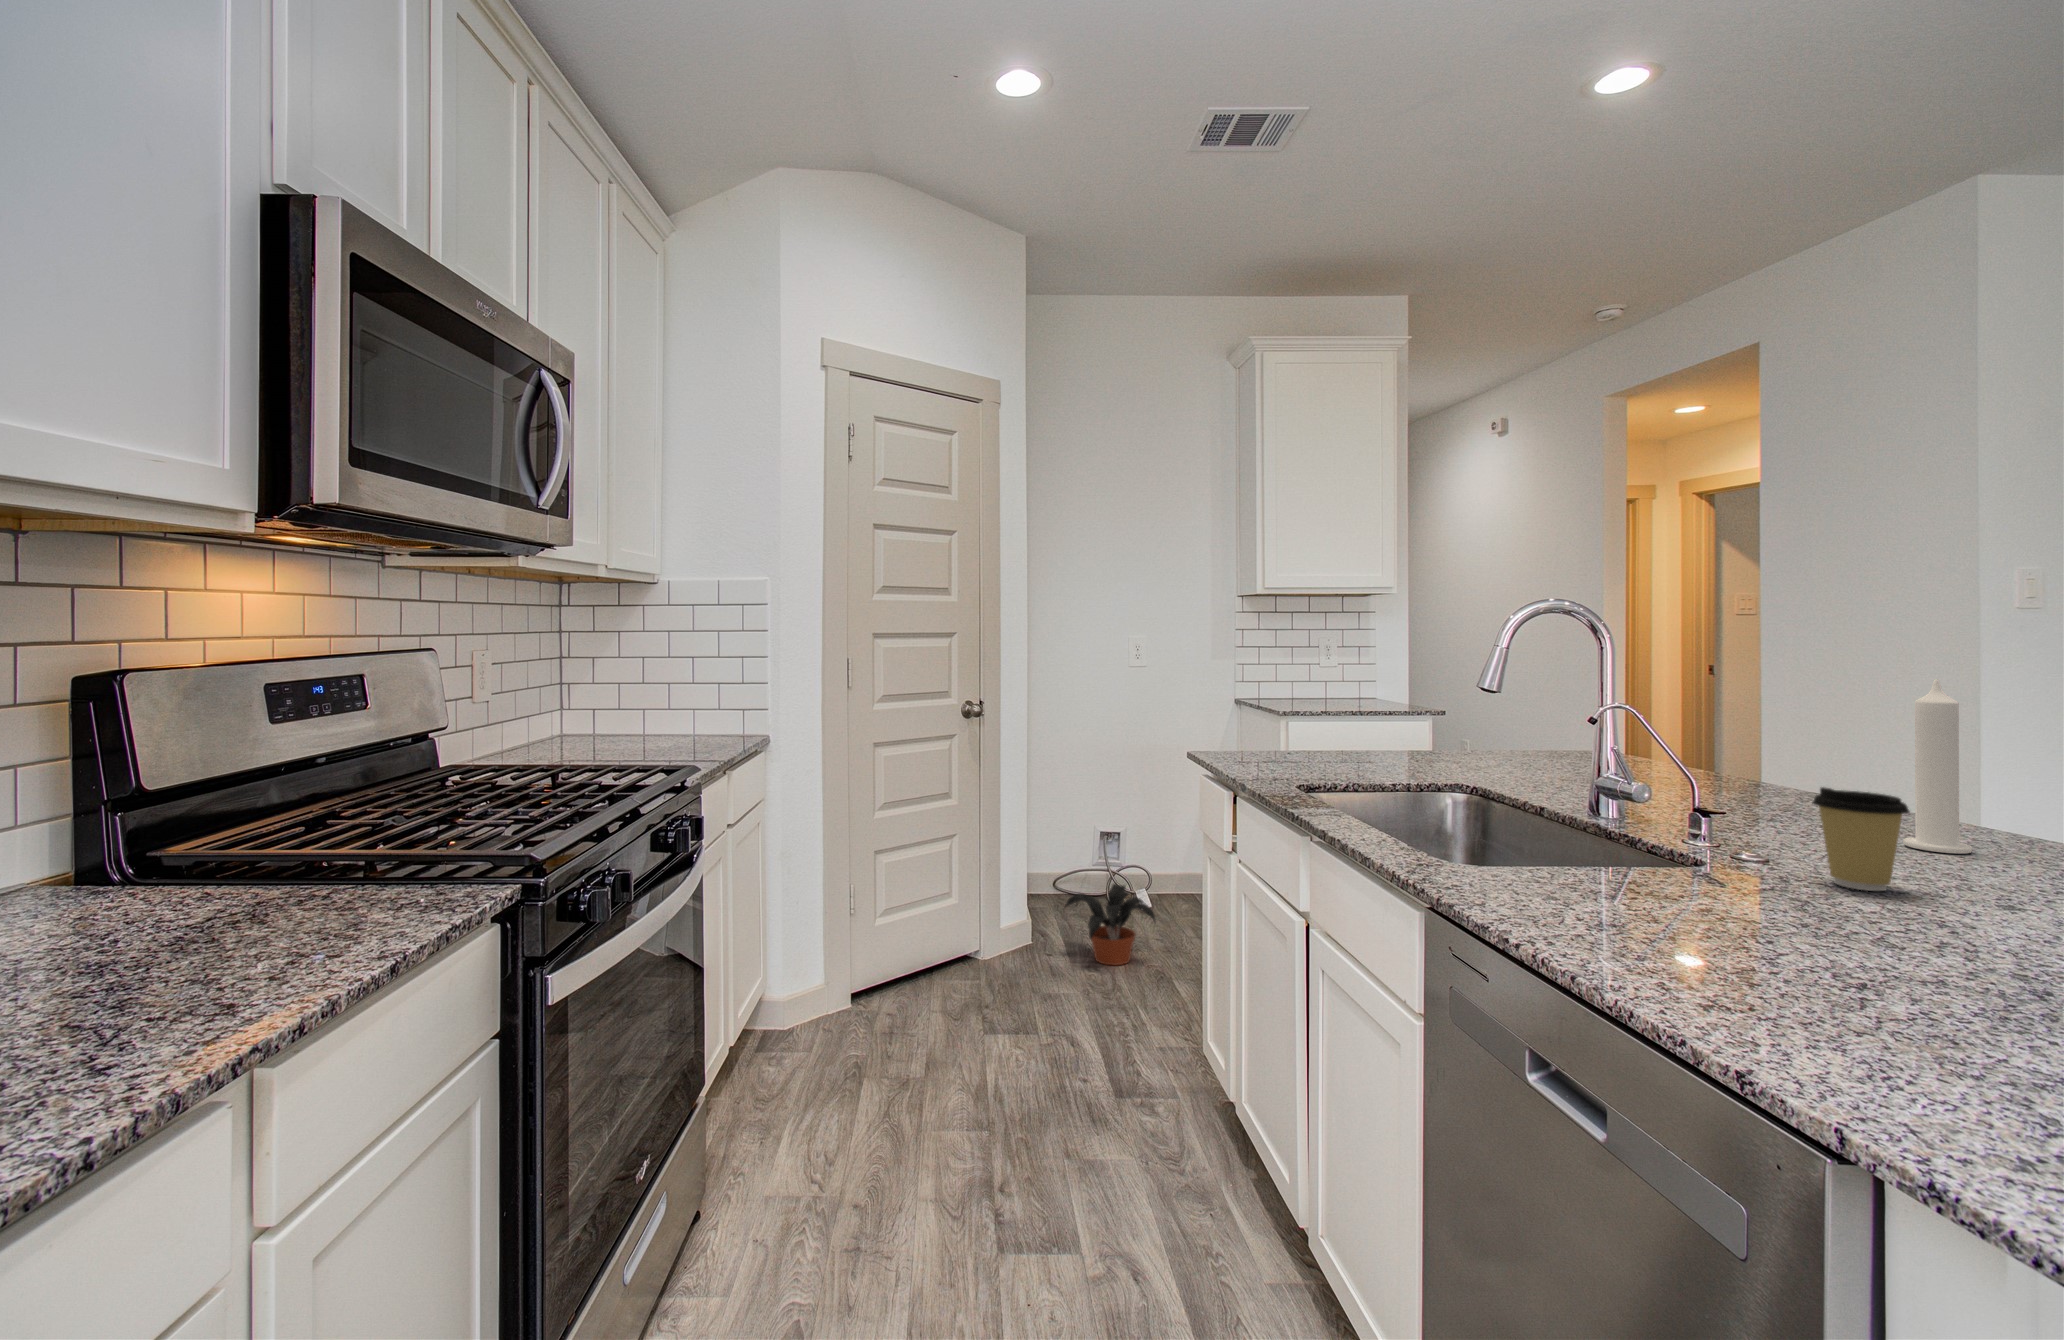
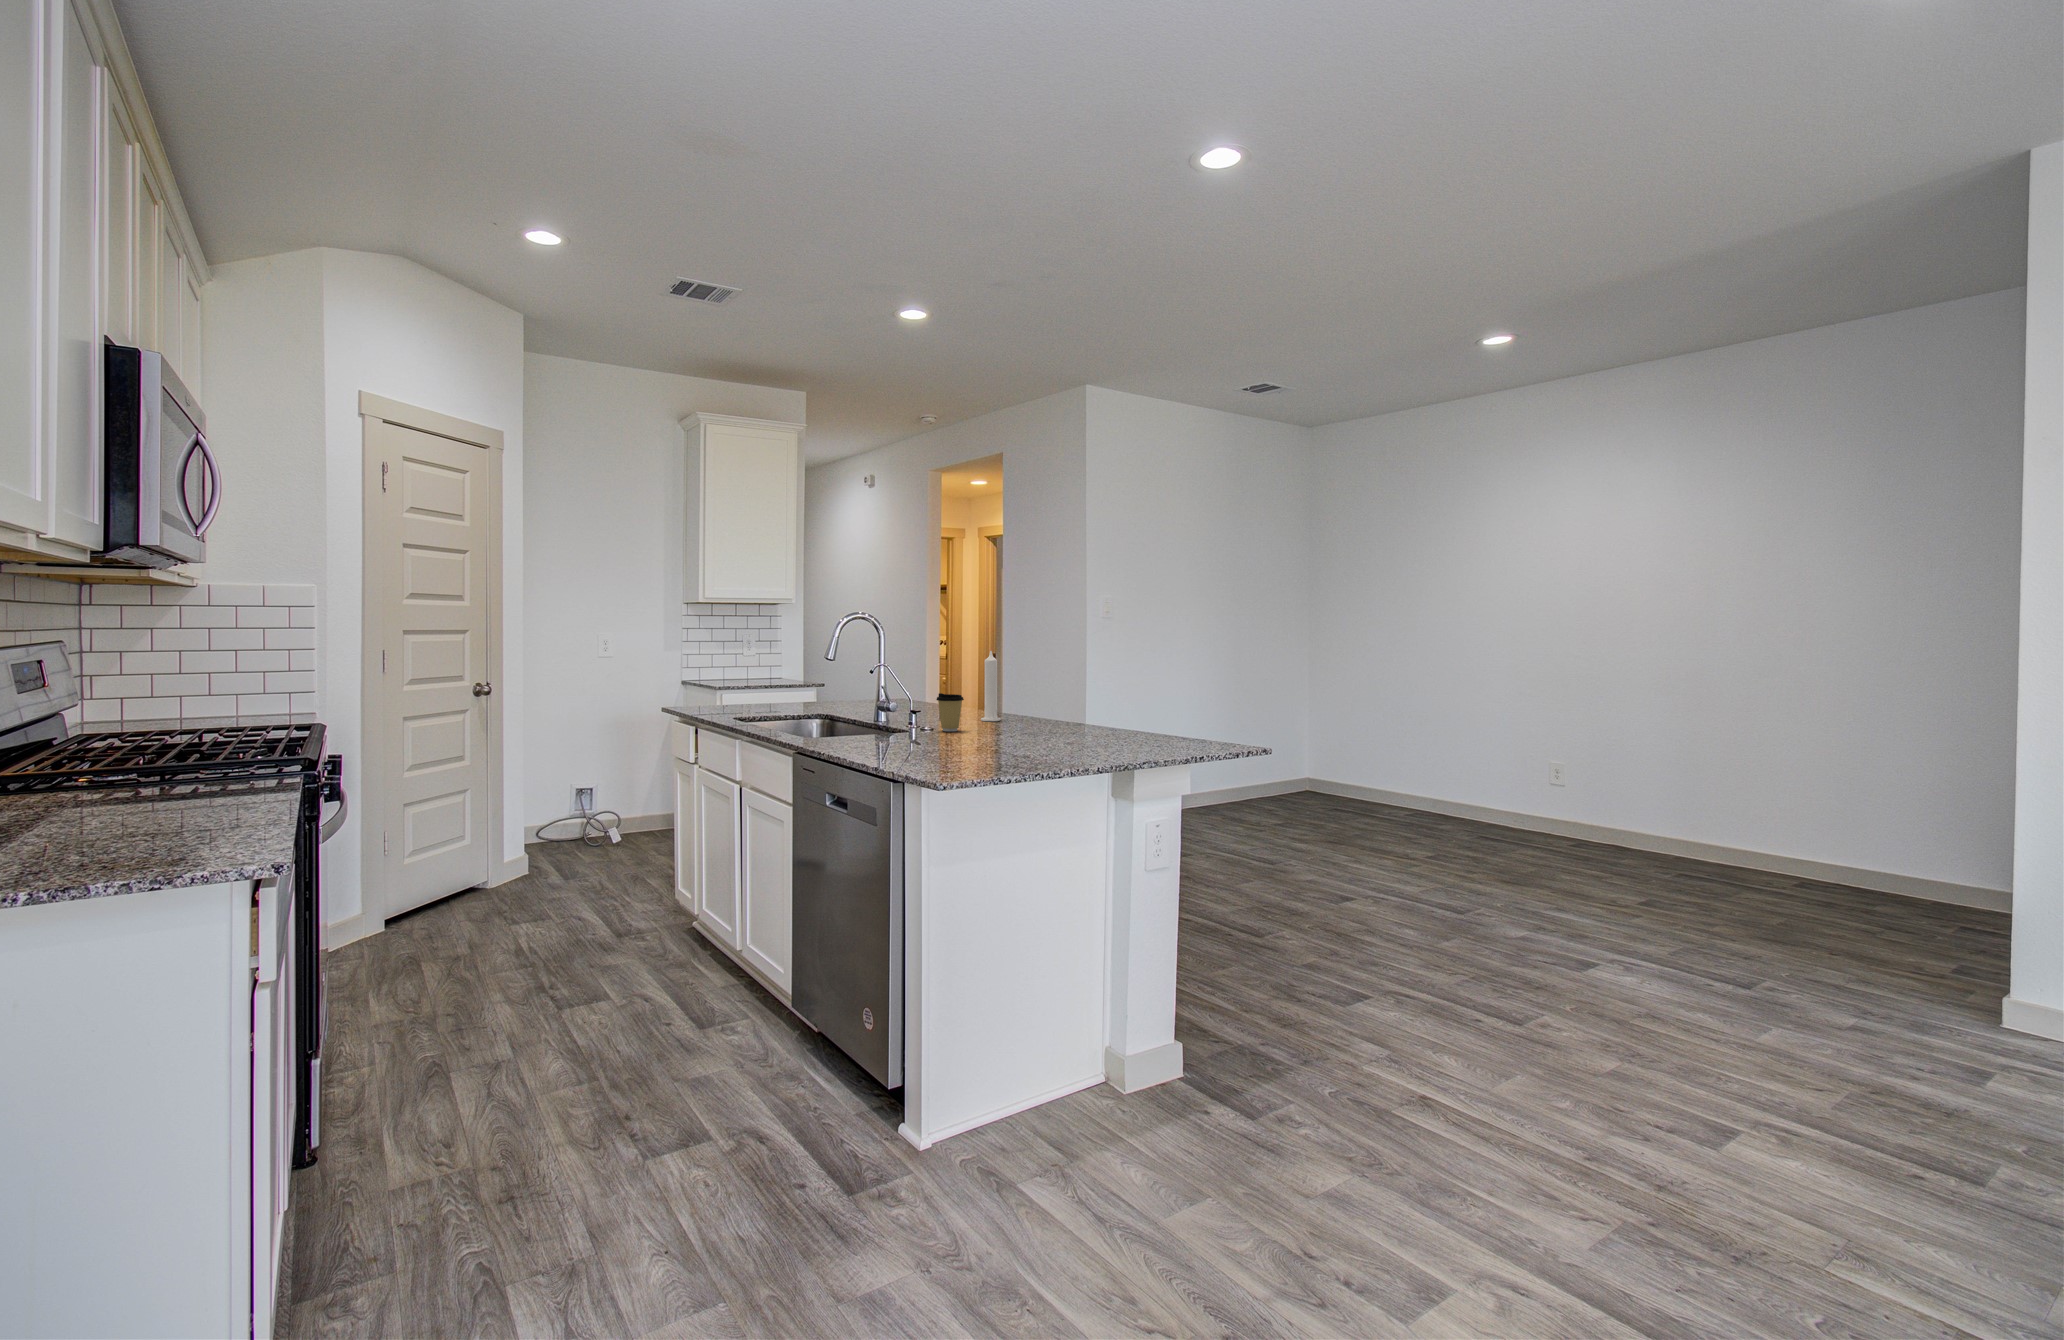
potted plant: present [1065,884,1156,965] -> none [556,819,630,878]

